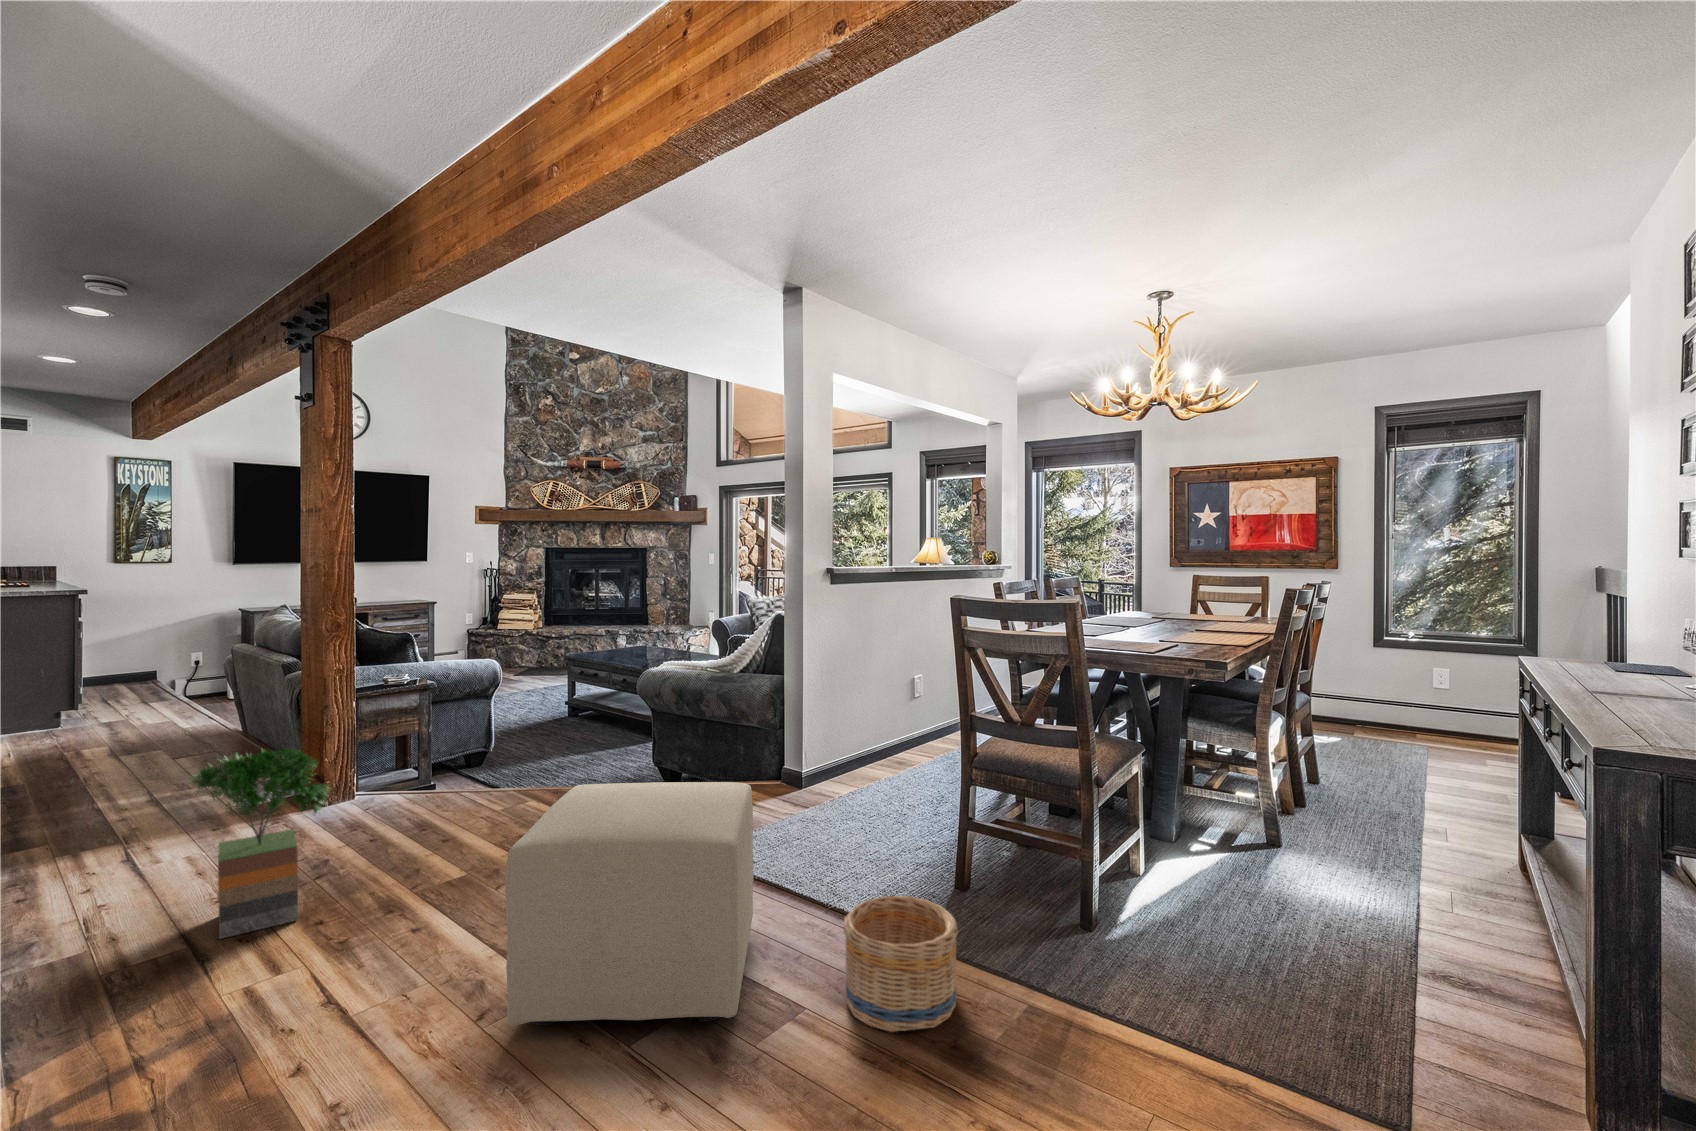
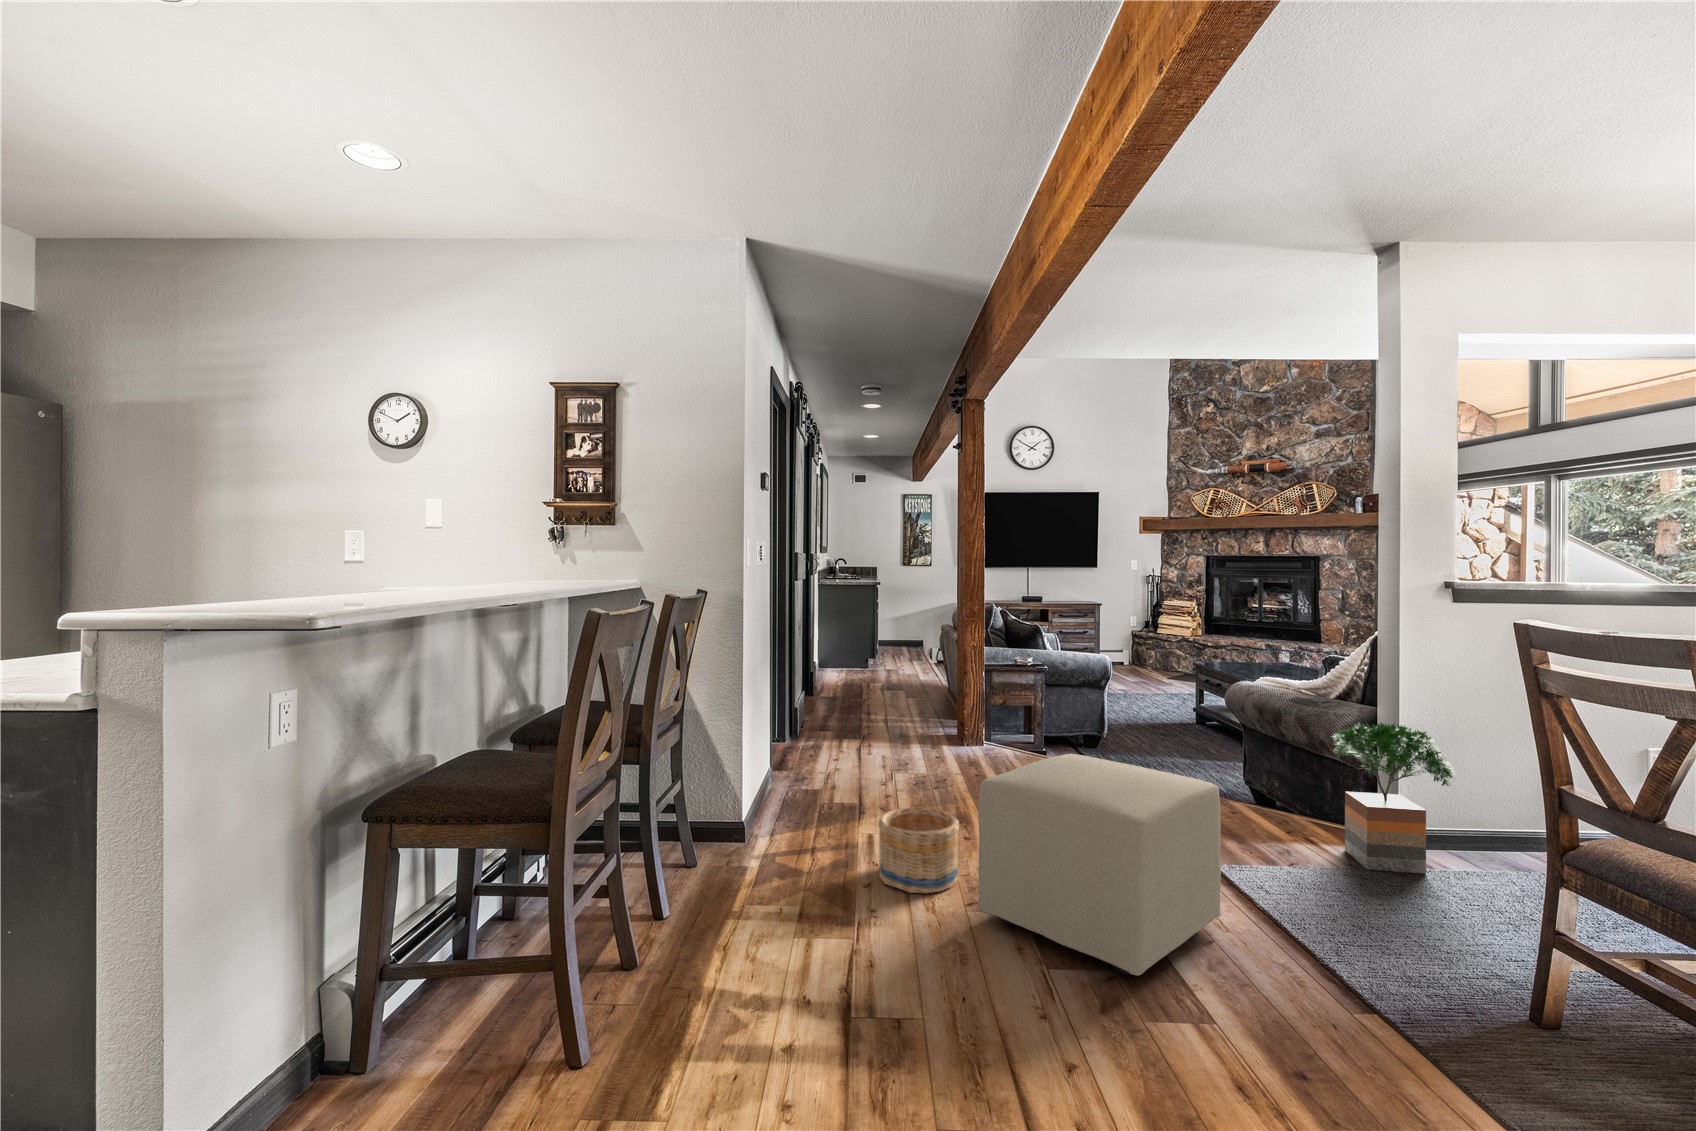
potted tree: present [190,748,330,939] -> present [1332,722,1455,874]
basket: present [844,896,958,1032] -> present [878,807,959,893]

